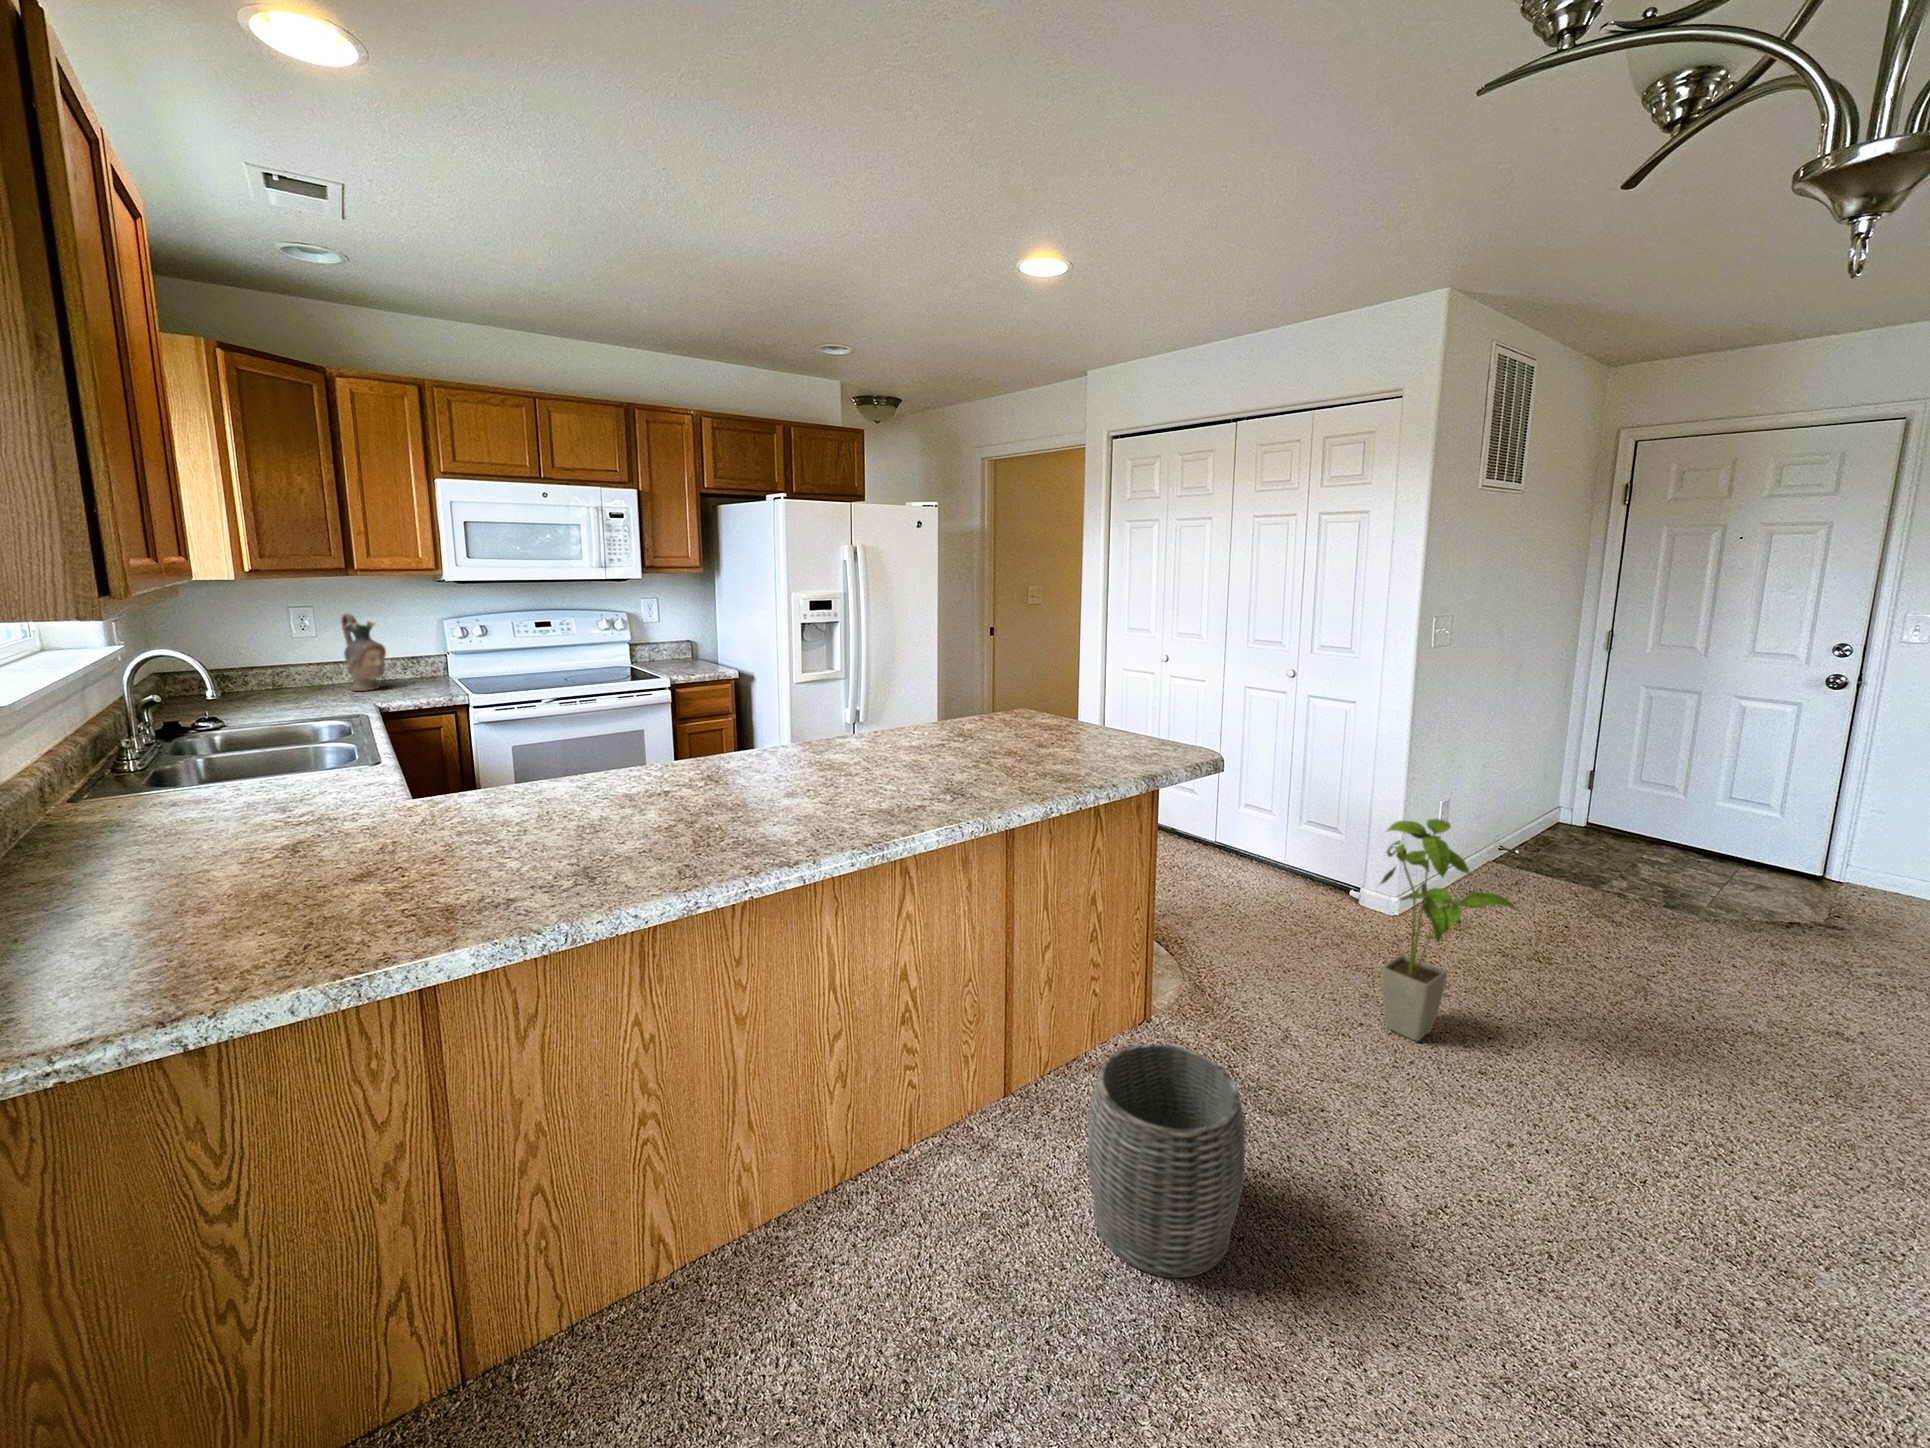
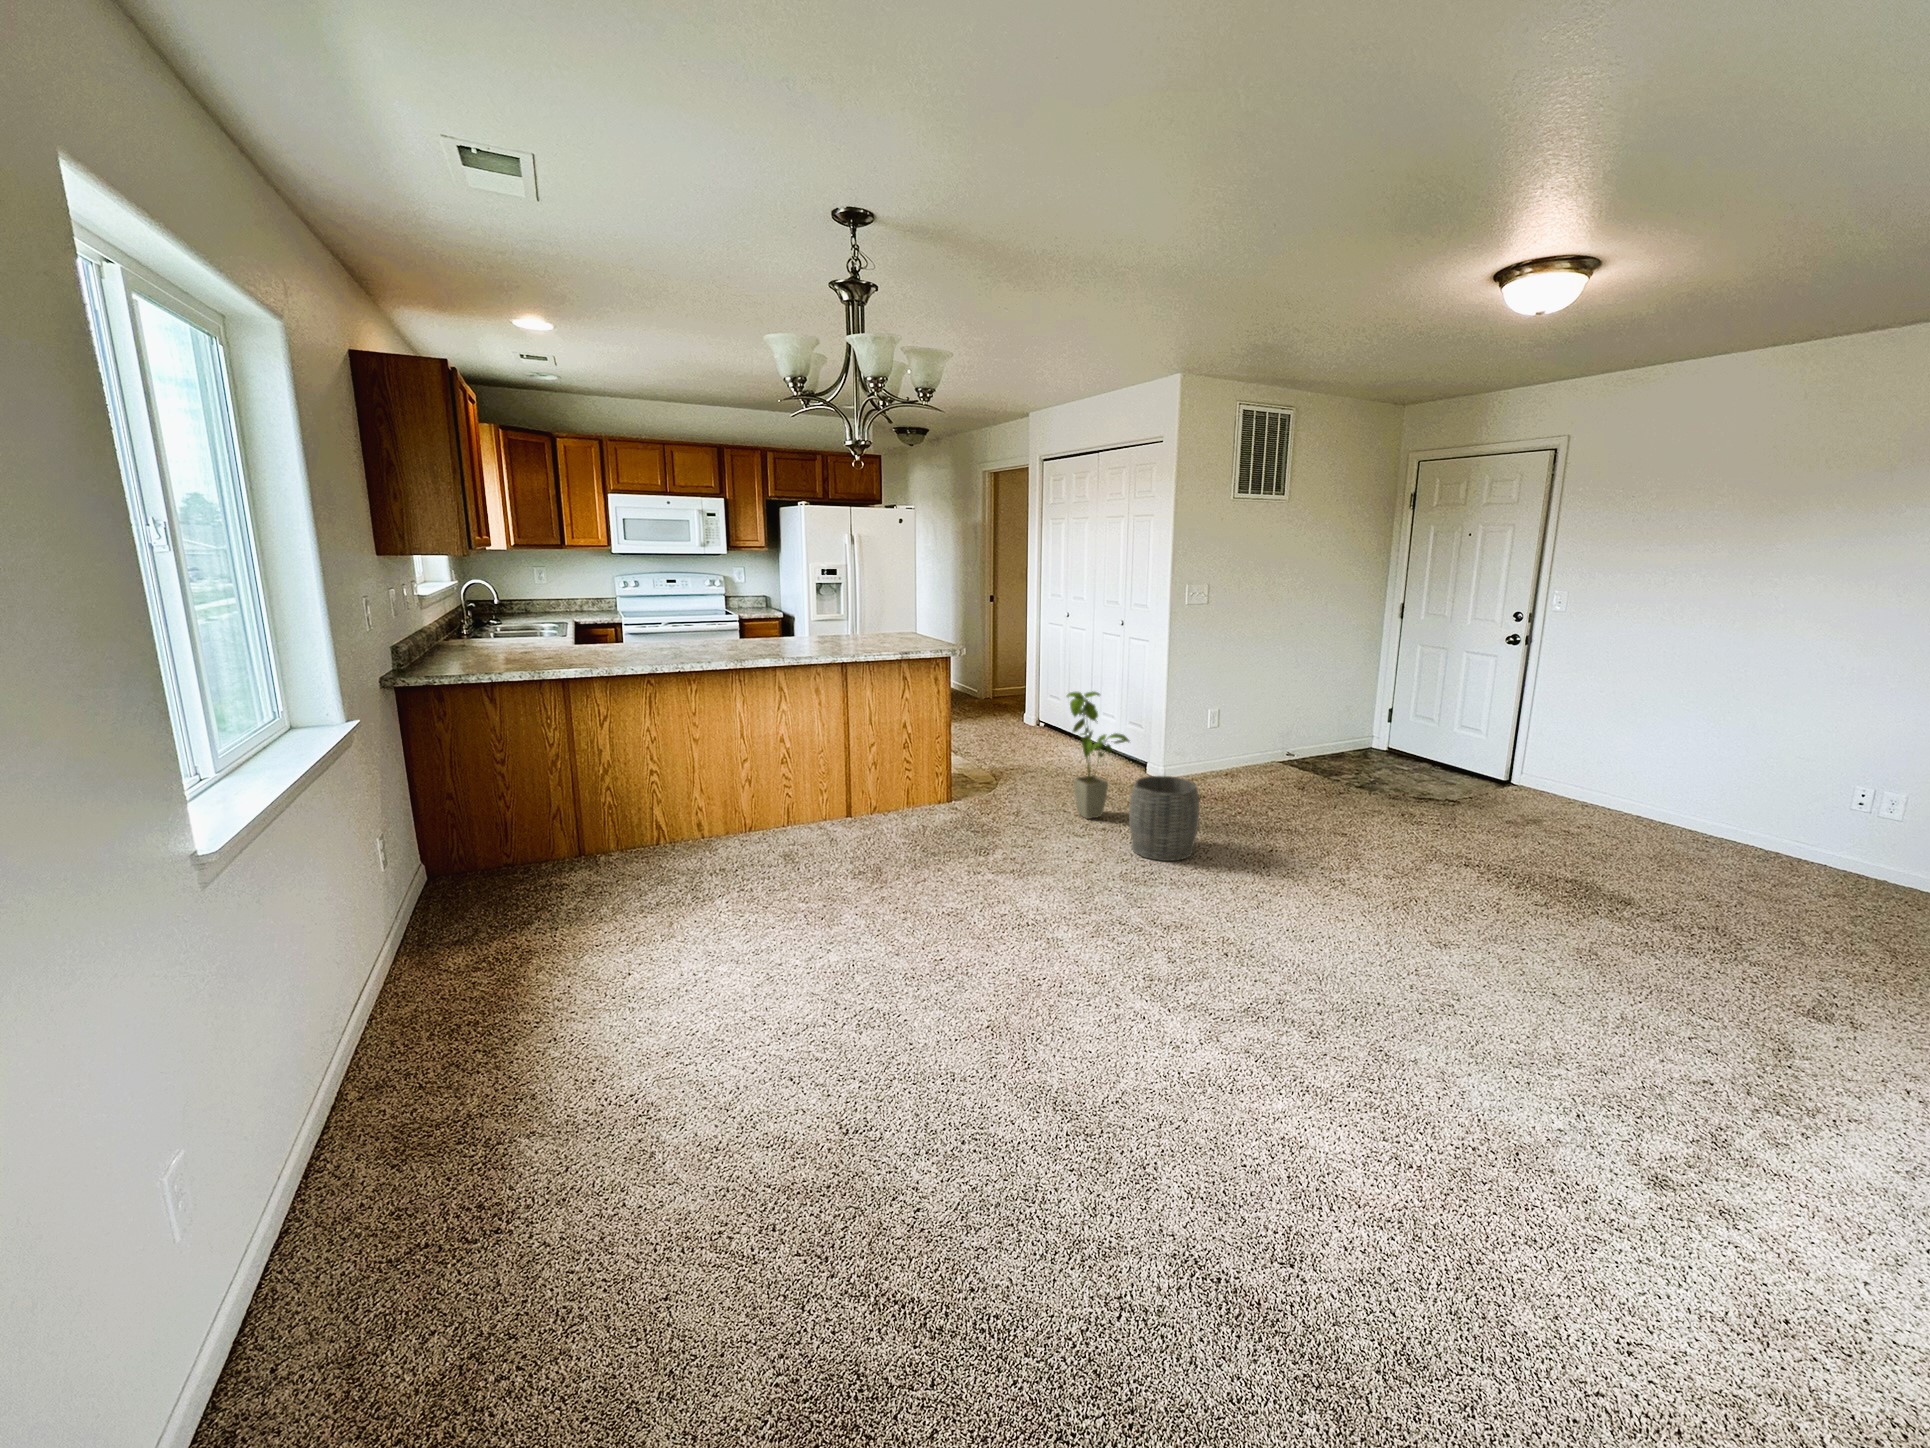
ceramic pitcher: present [341,613,386,691] -> none [559,571,582,616]
woven basket: present [1087,1044,1245,1278] -> present [1129,776,1199,861]

